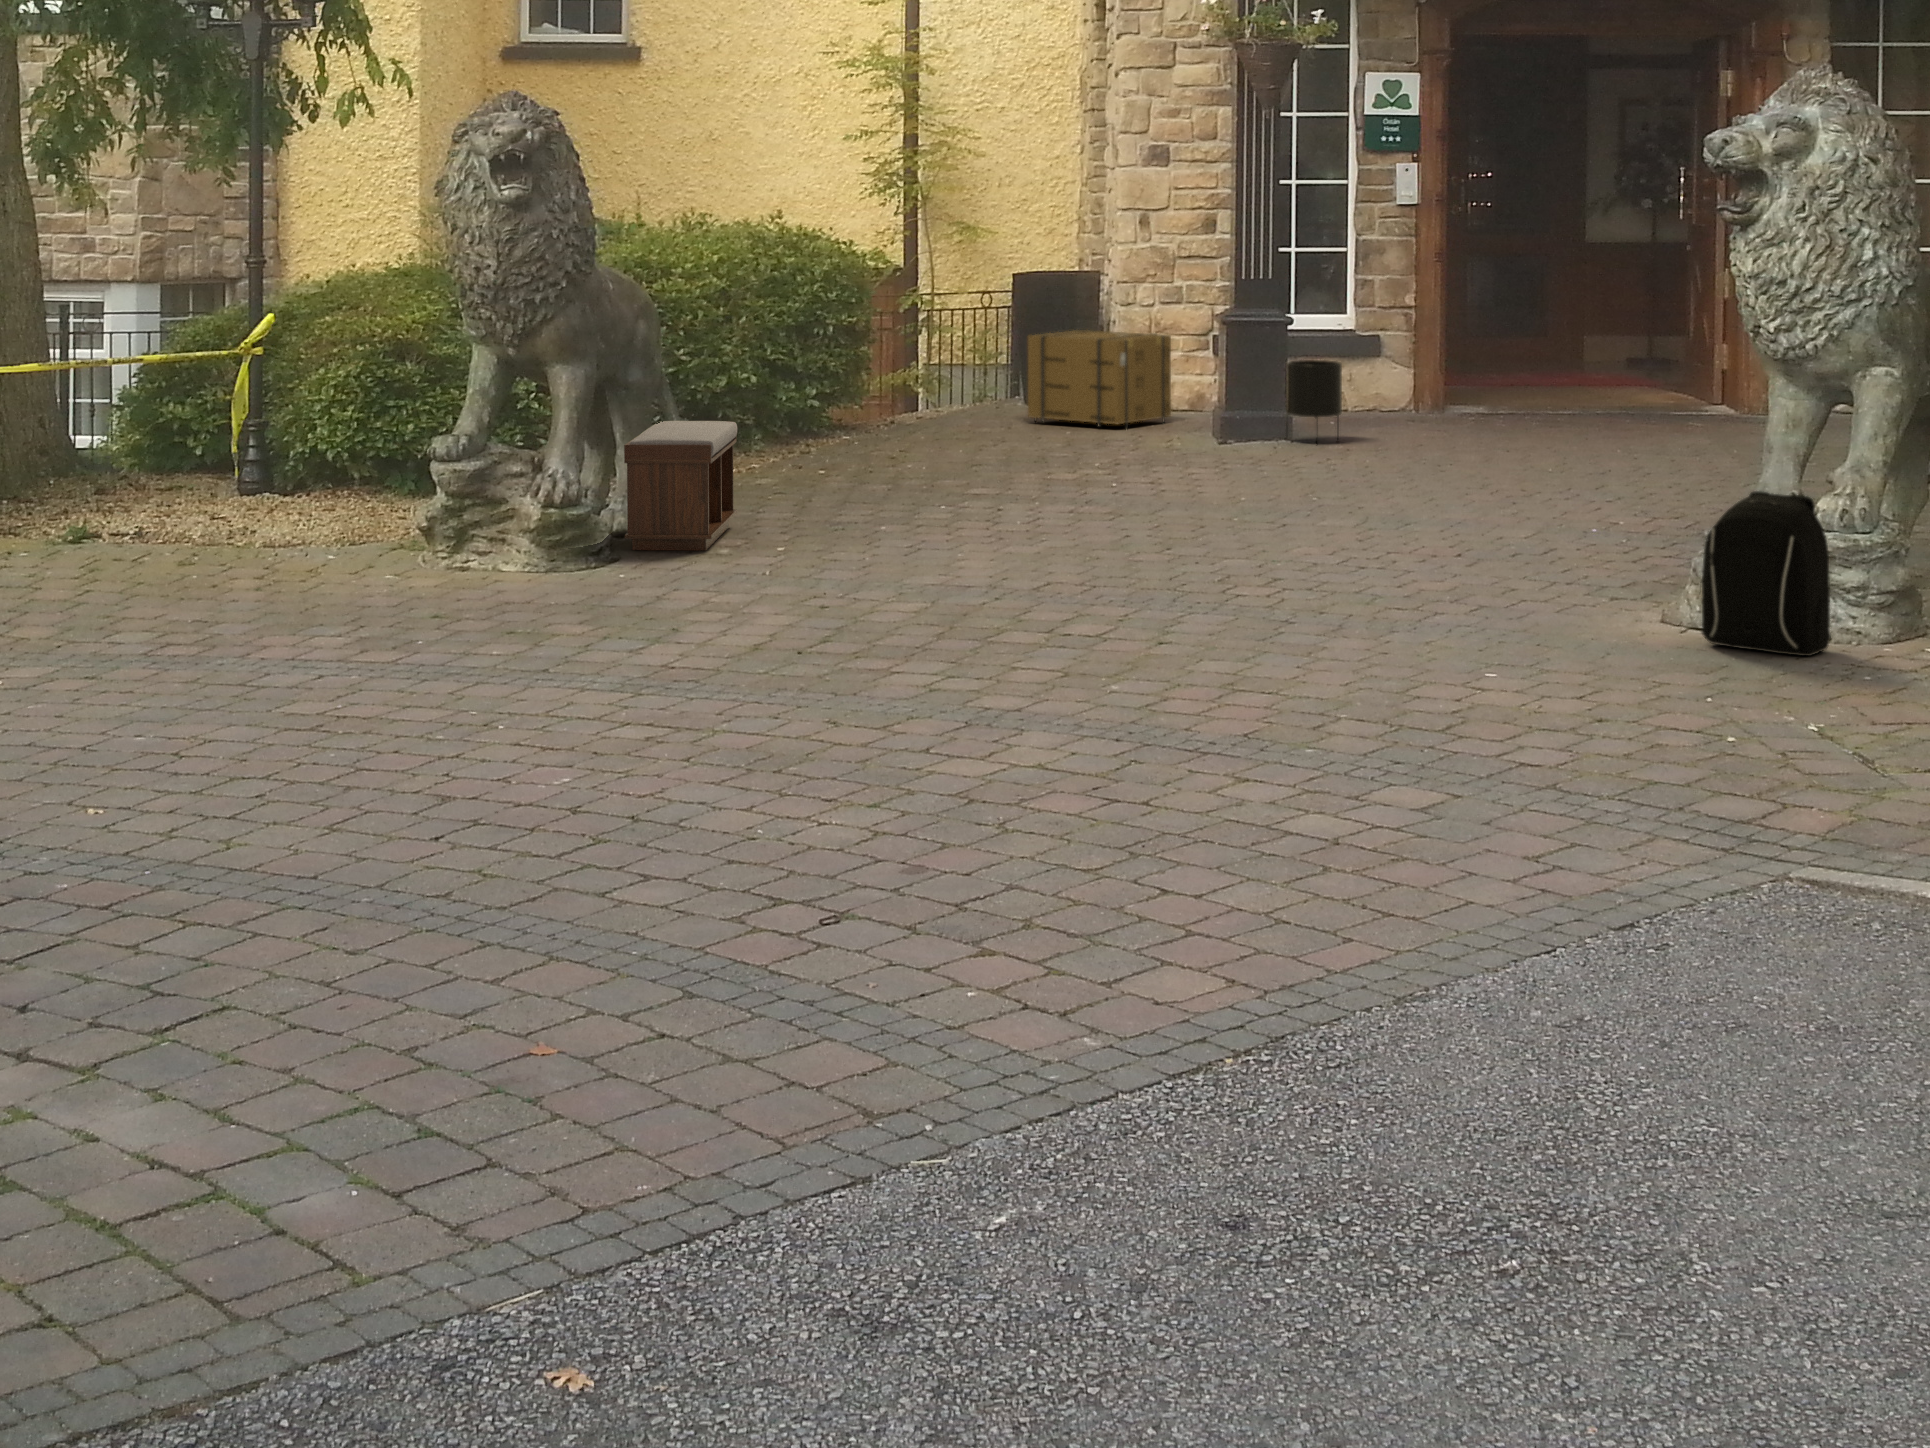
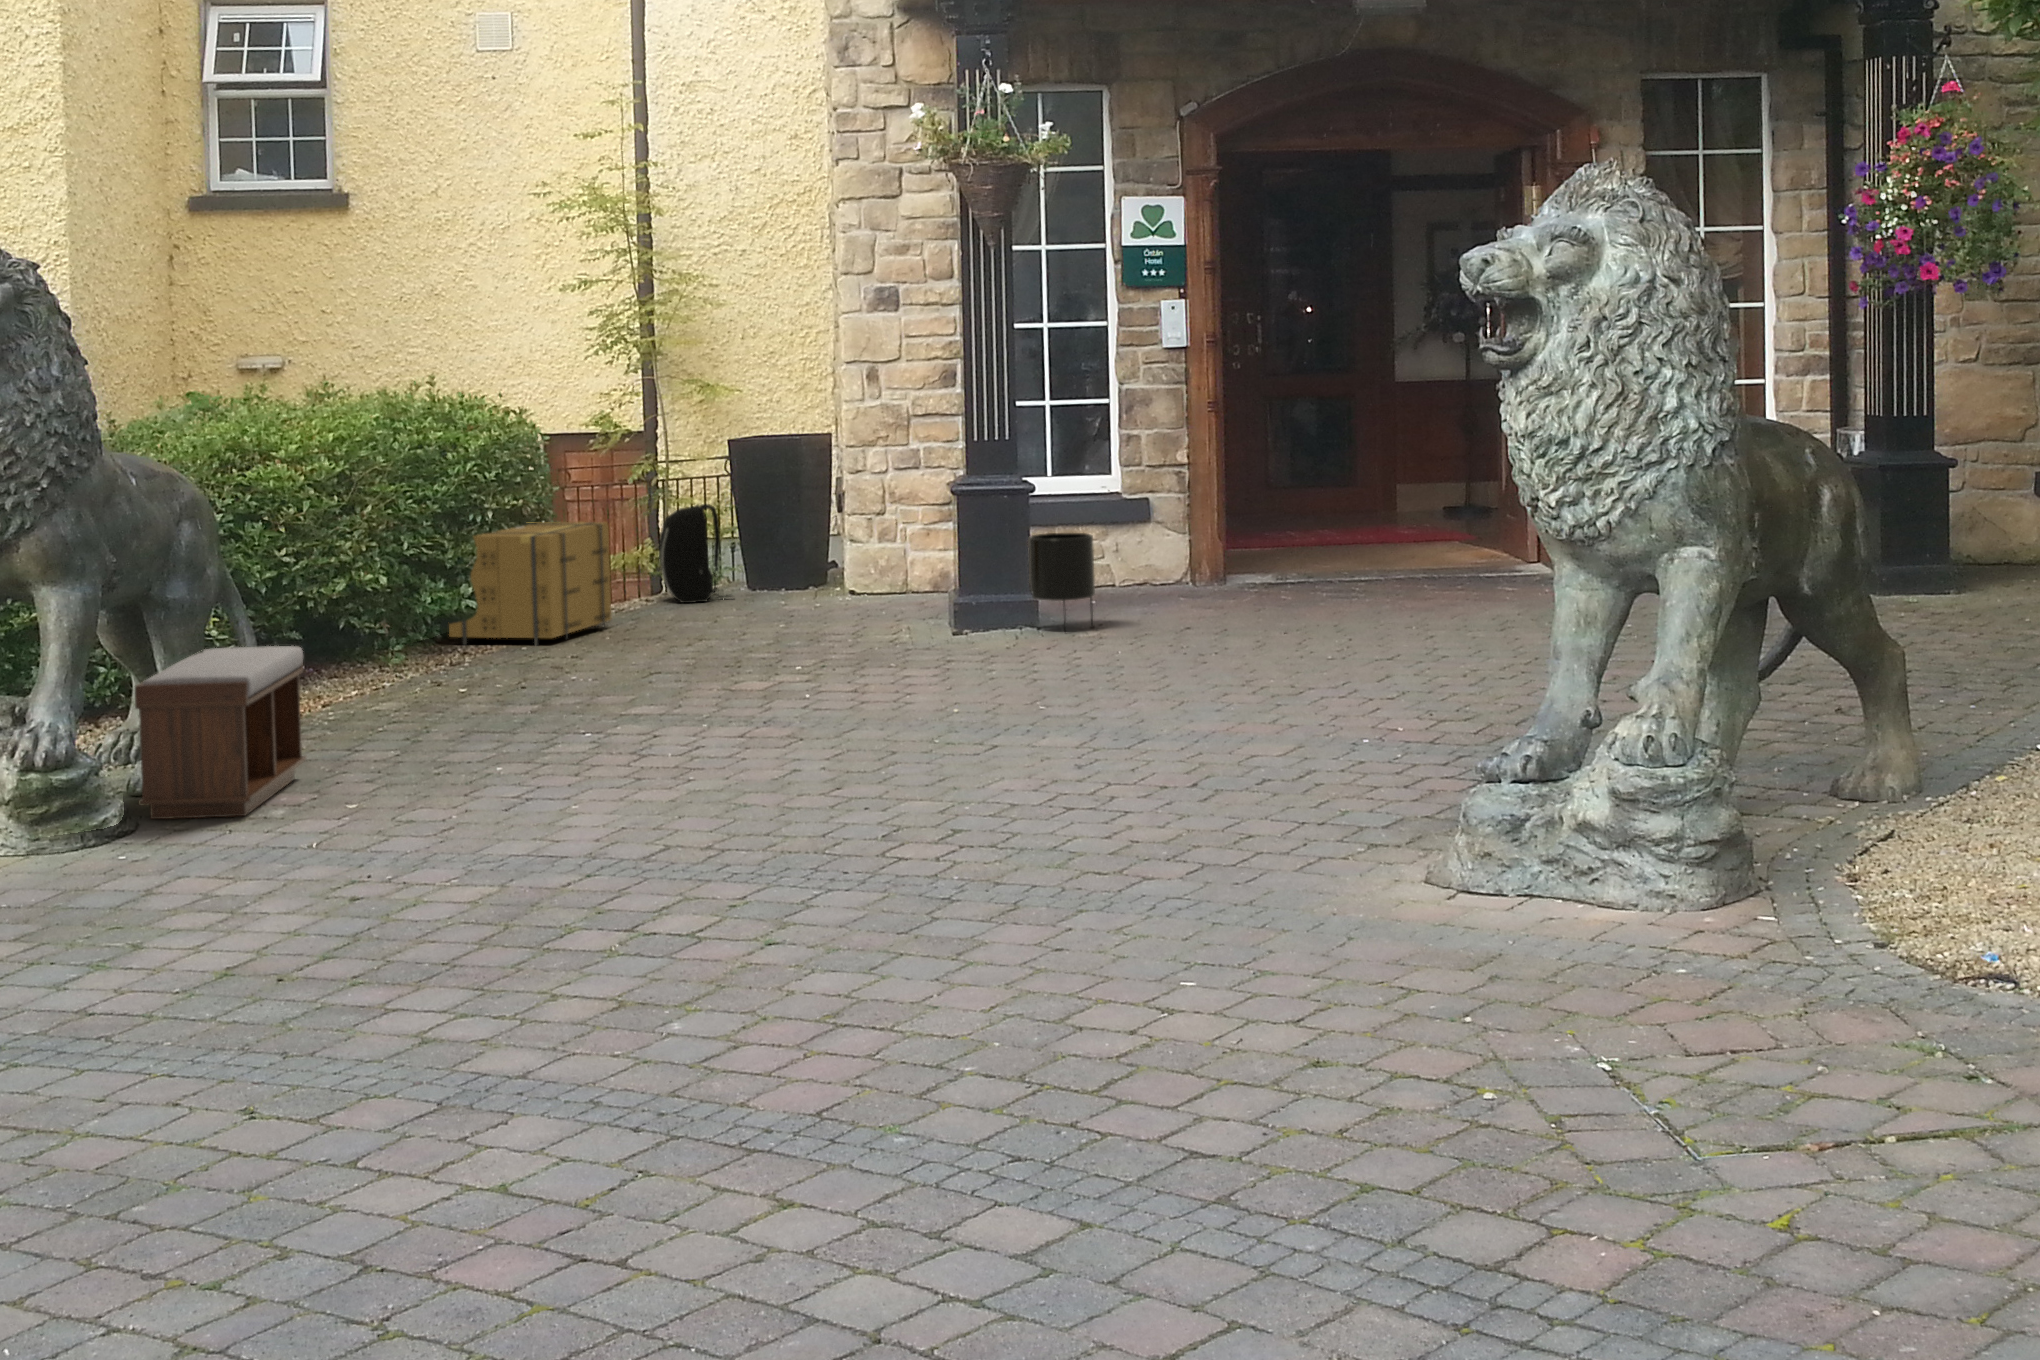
cardboard box: present [1028,330,1171,427] -> present [449,522,612,646]
backpack: present [1700,491,1831,656] -> present [659,504,720,603]

